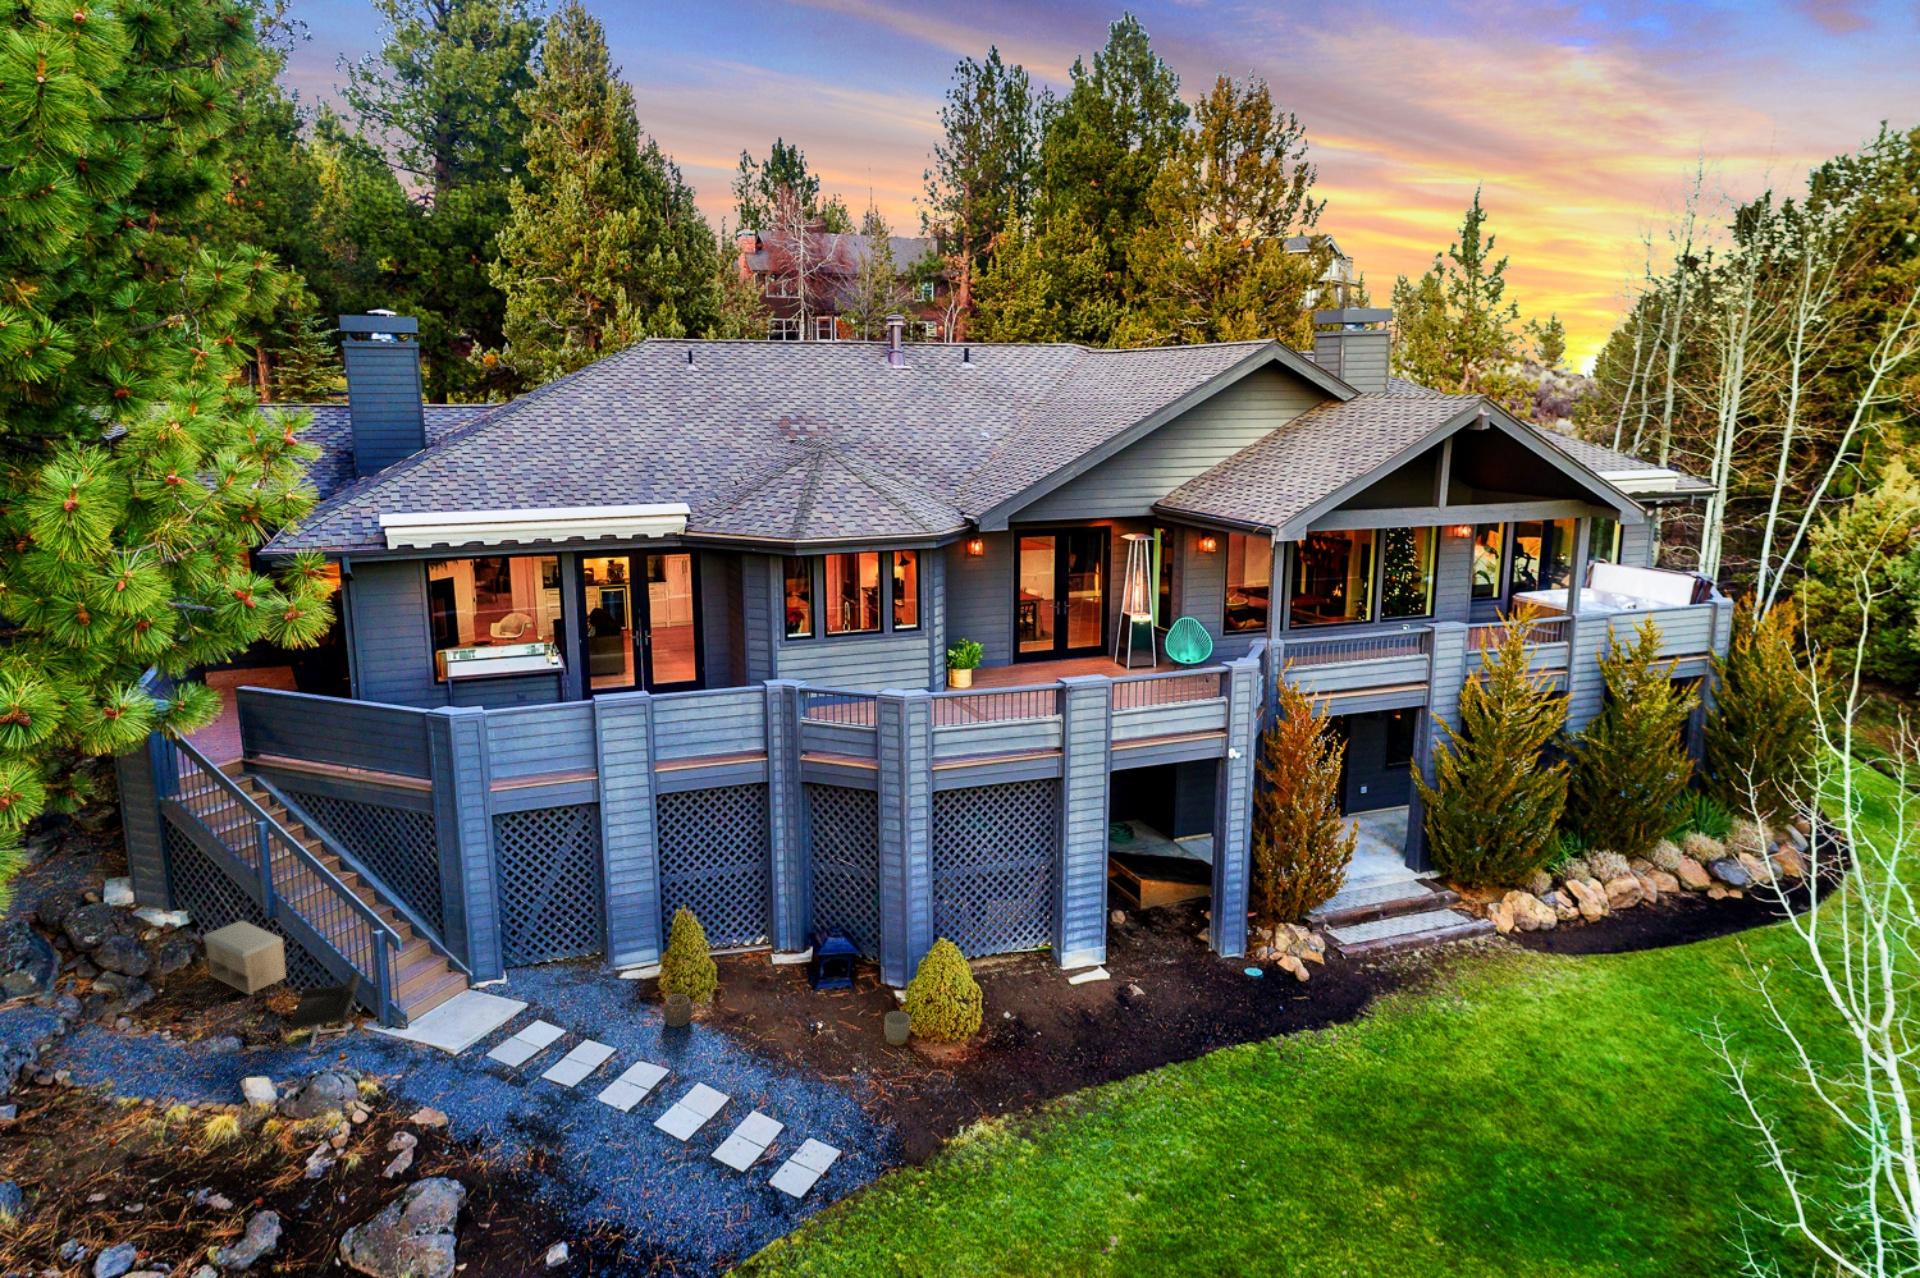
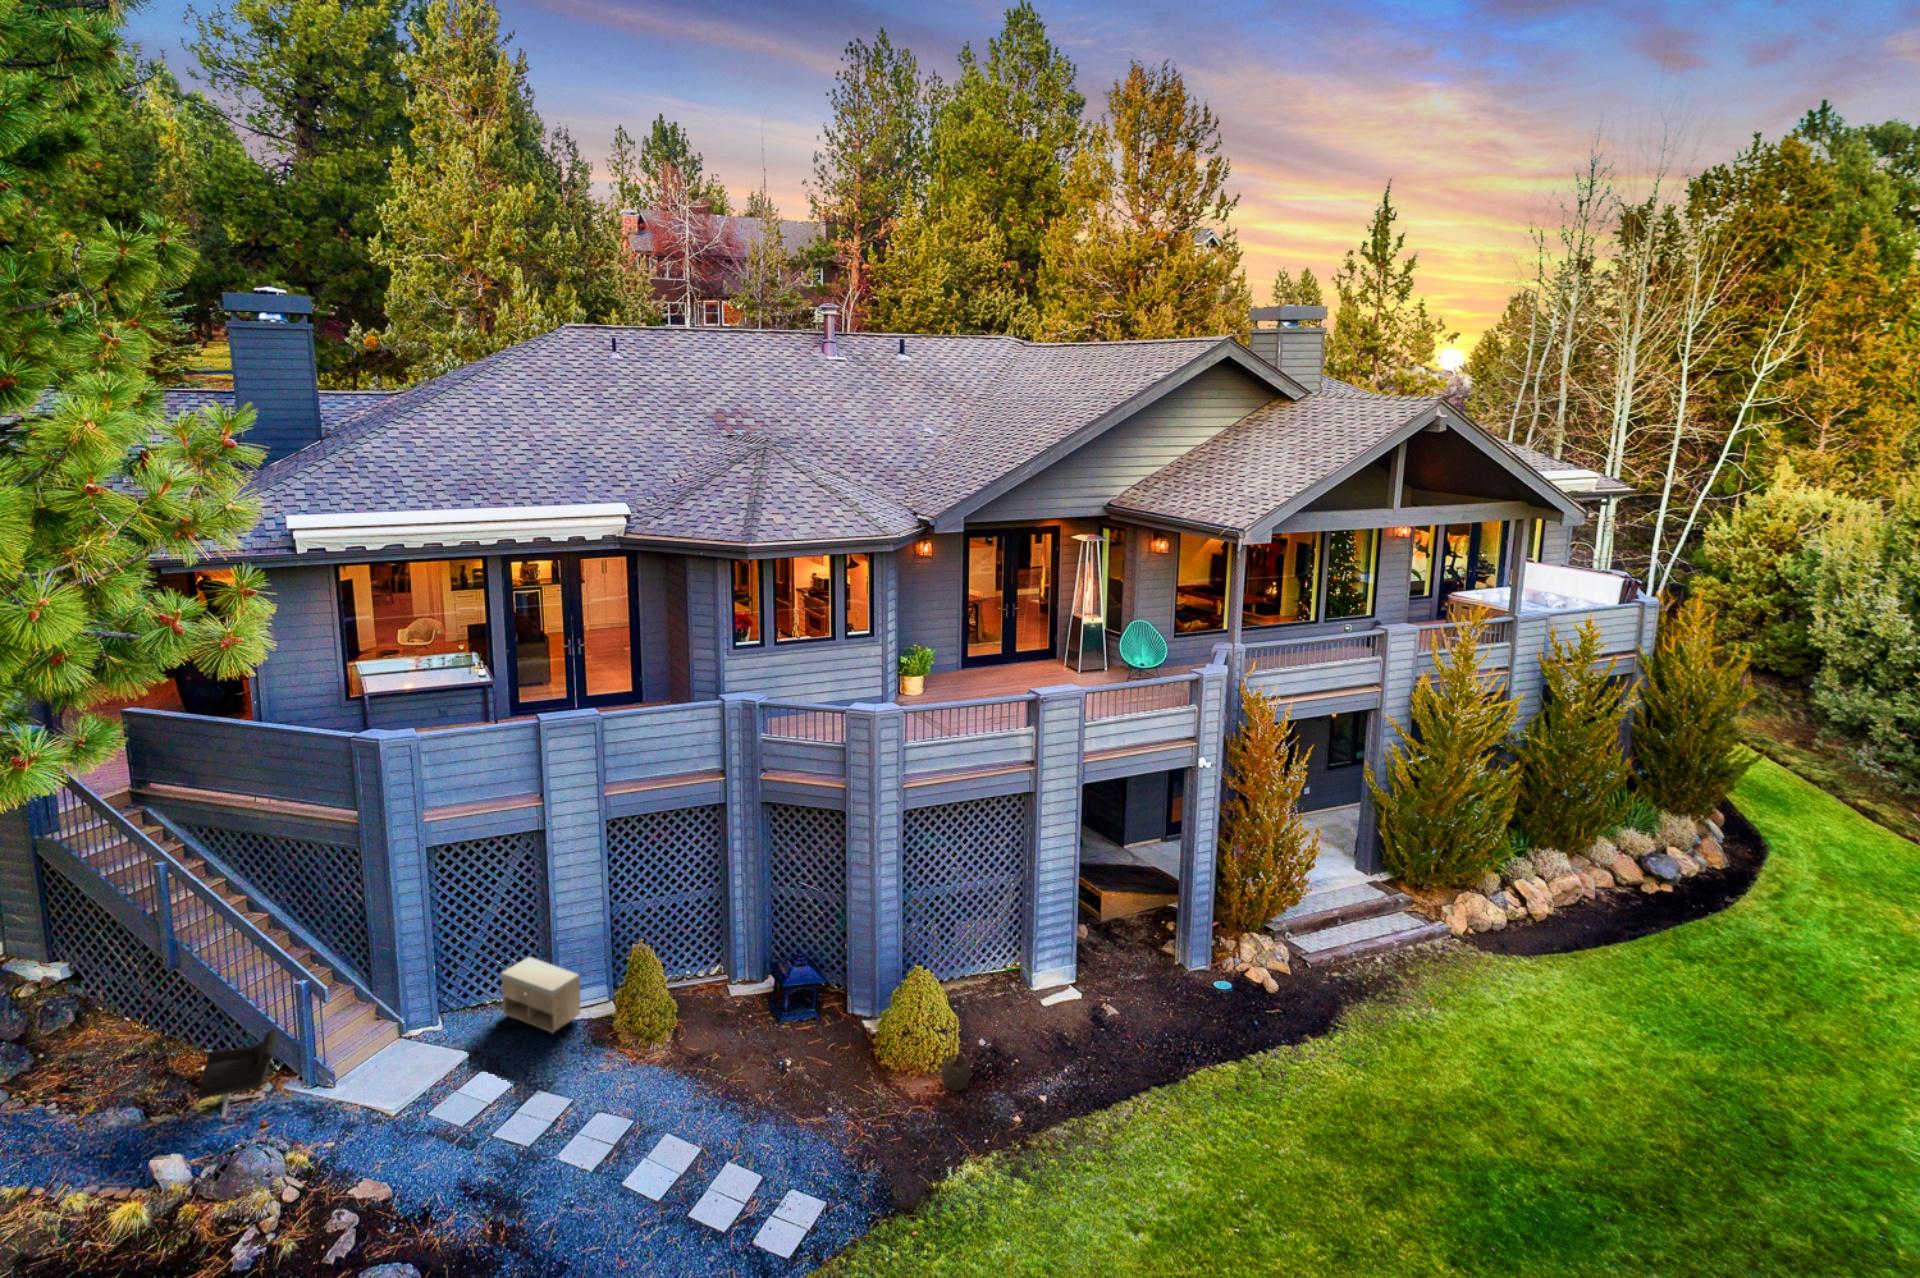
storage bench: present [204,921,286,995] -> present [500,957,580,1033]
woven basket: present [663,994,692,1027] -> present [941,1054,971,1090]
planter: present [885,1011,910,1046] -> none [860,1044,887,1081]

